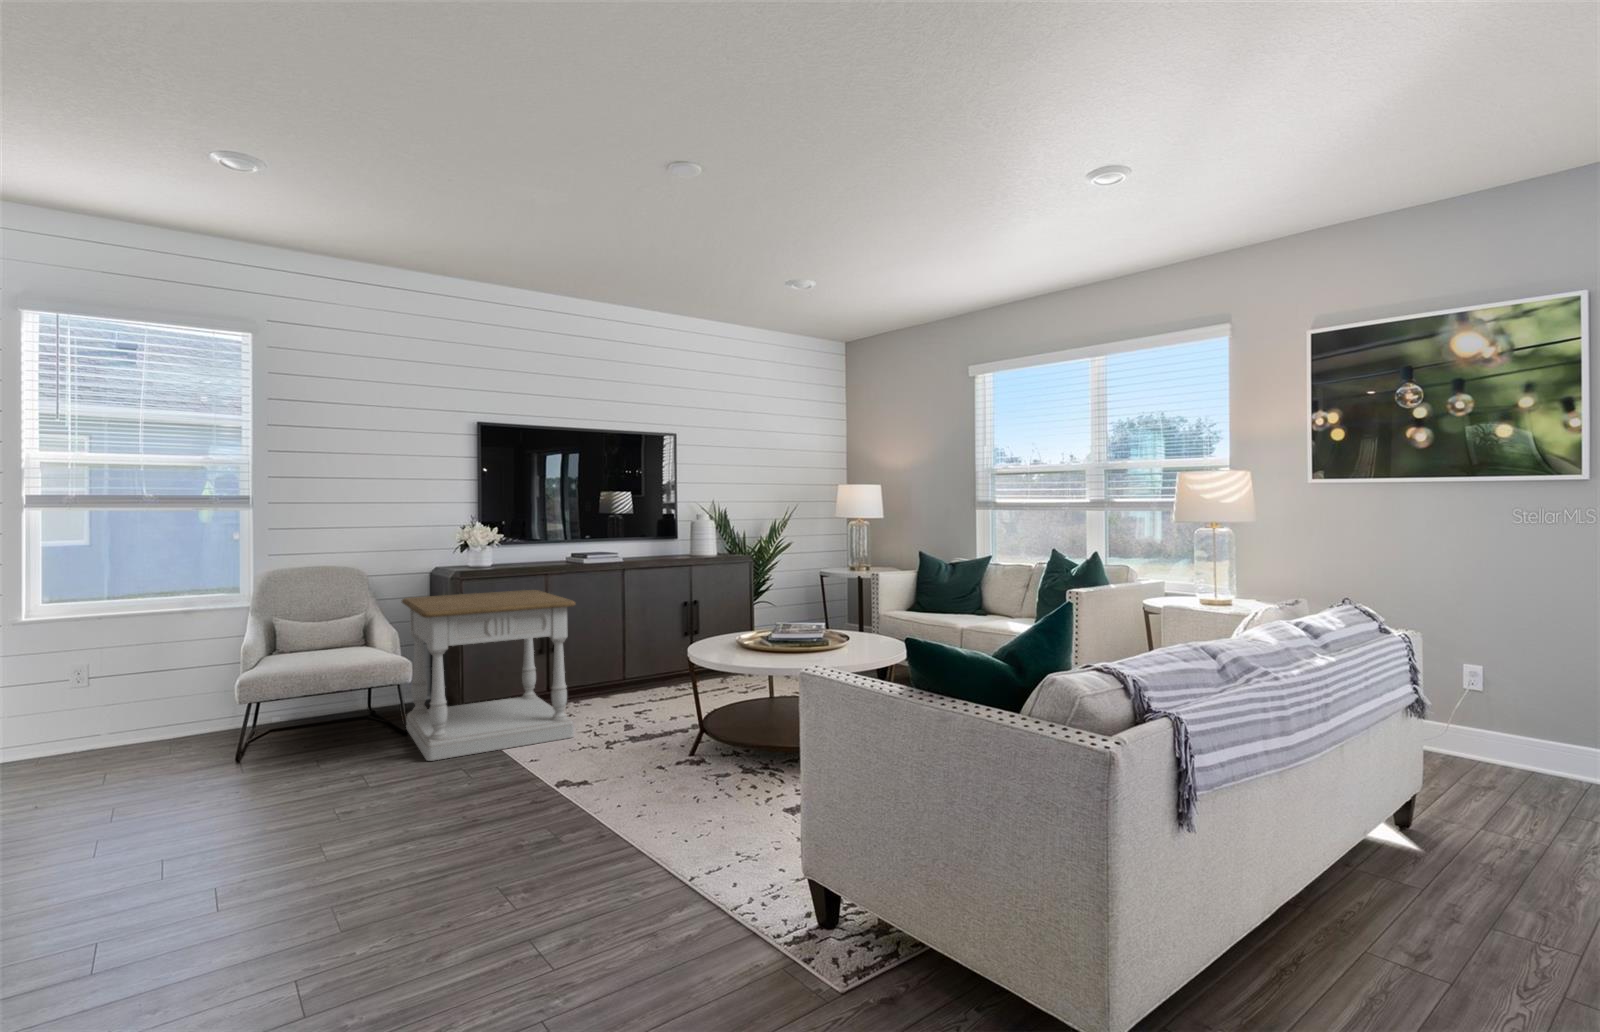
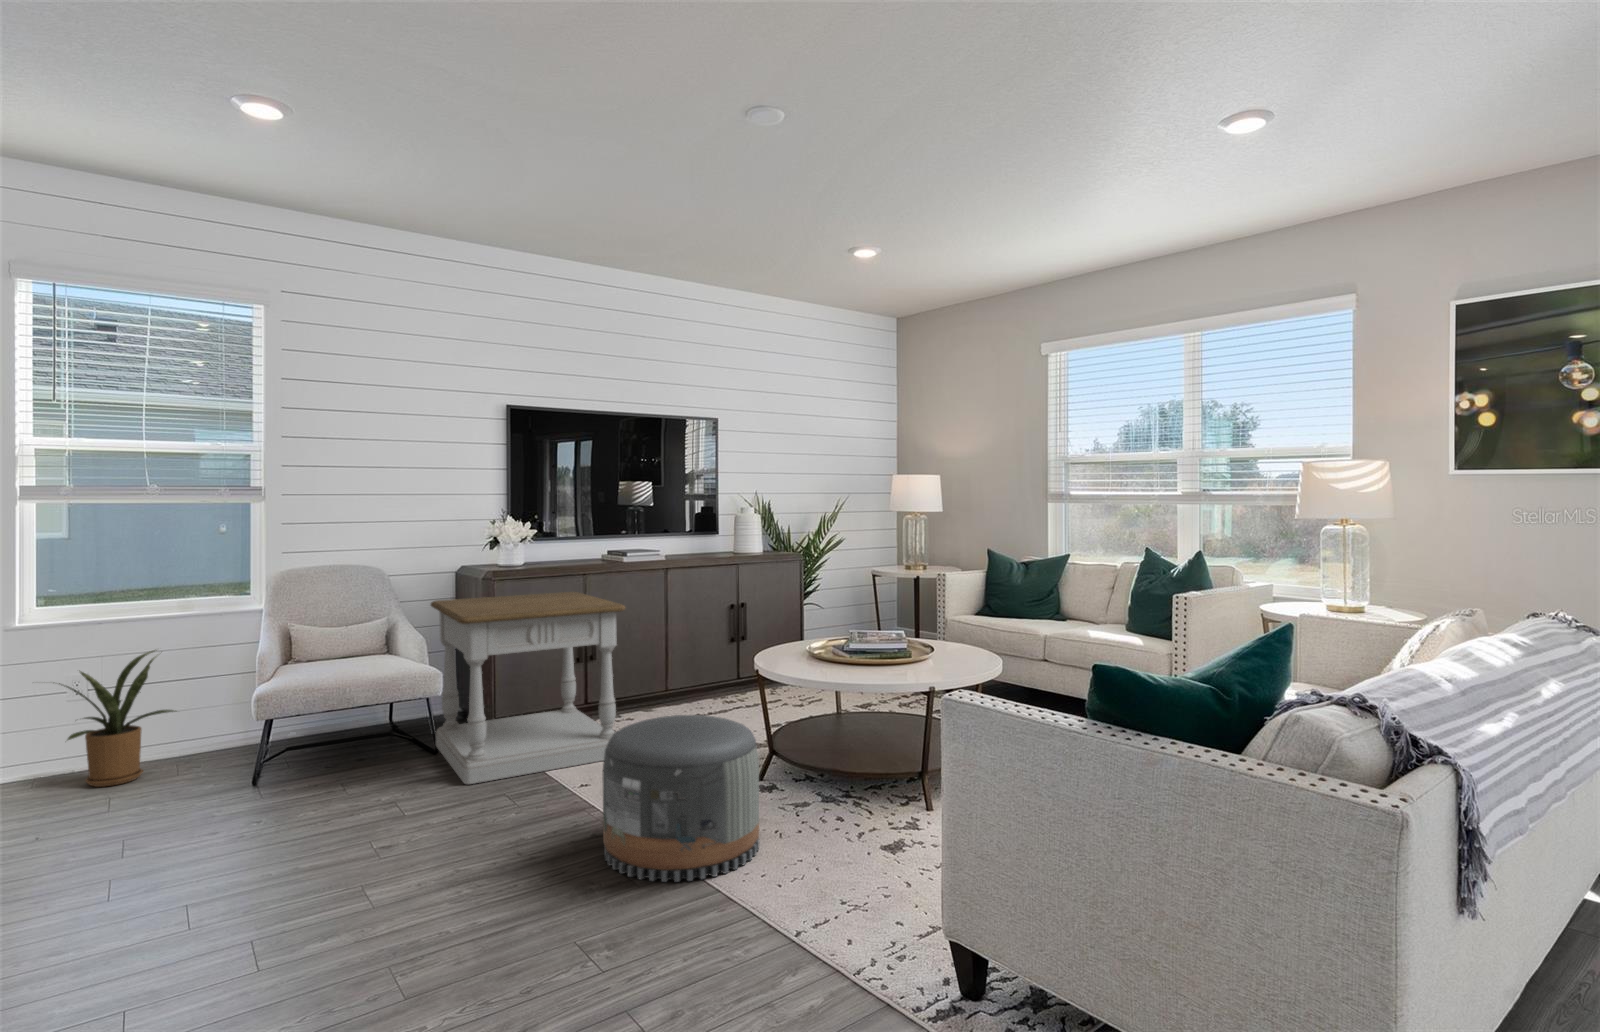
house plant: none [33,640,174,765] -> present [59,650,174,787]
pouf: none [538,696,678,839] -> present [603,715,759,882]

